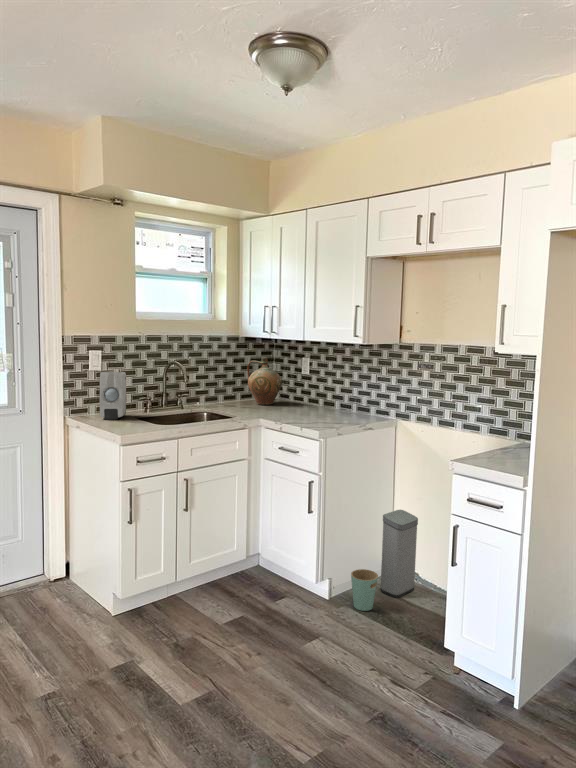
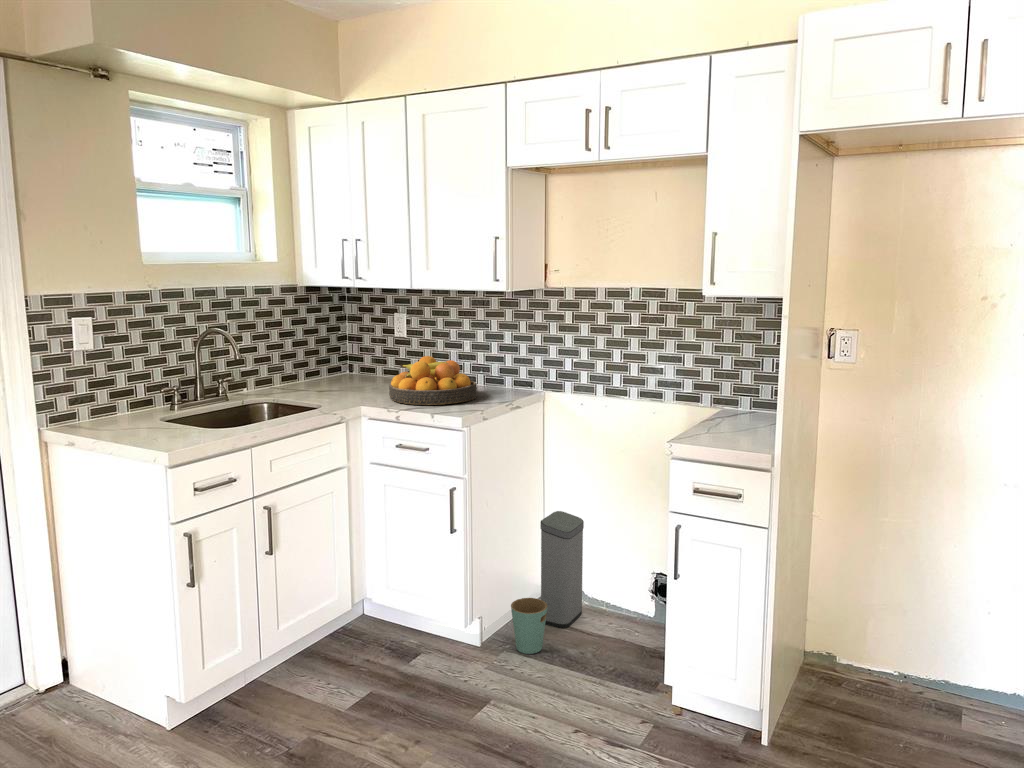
ceramic jug: present [247,358,282,405] -> none [316,315,368,384]
soap dispenser: present [100,372,126,420] -> none [100,350,144,428]
fruit bowl: none [283,388,345,422] -> present [389,356,477,405]

